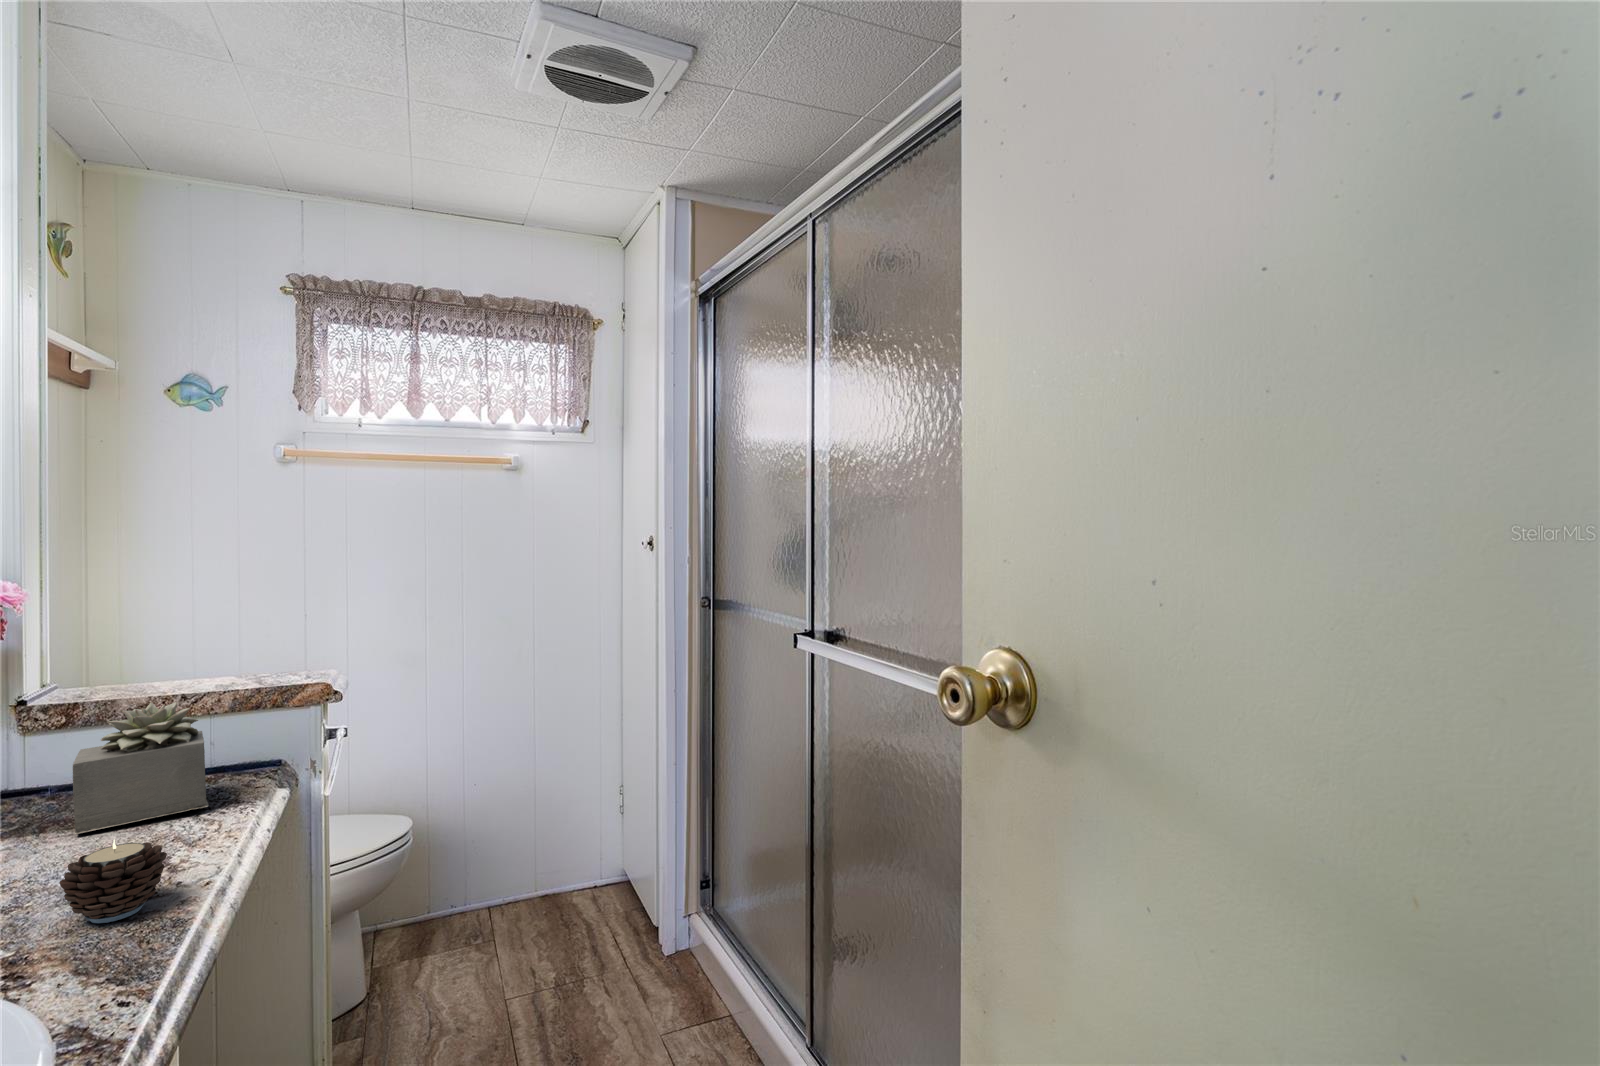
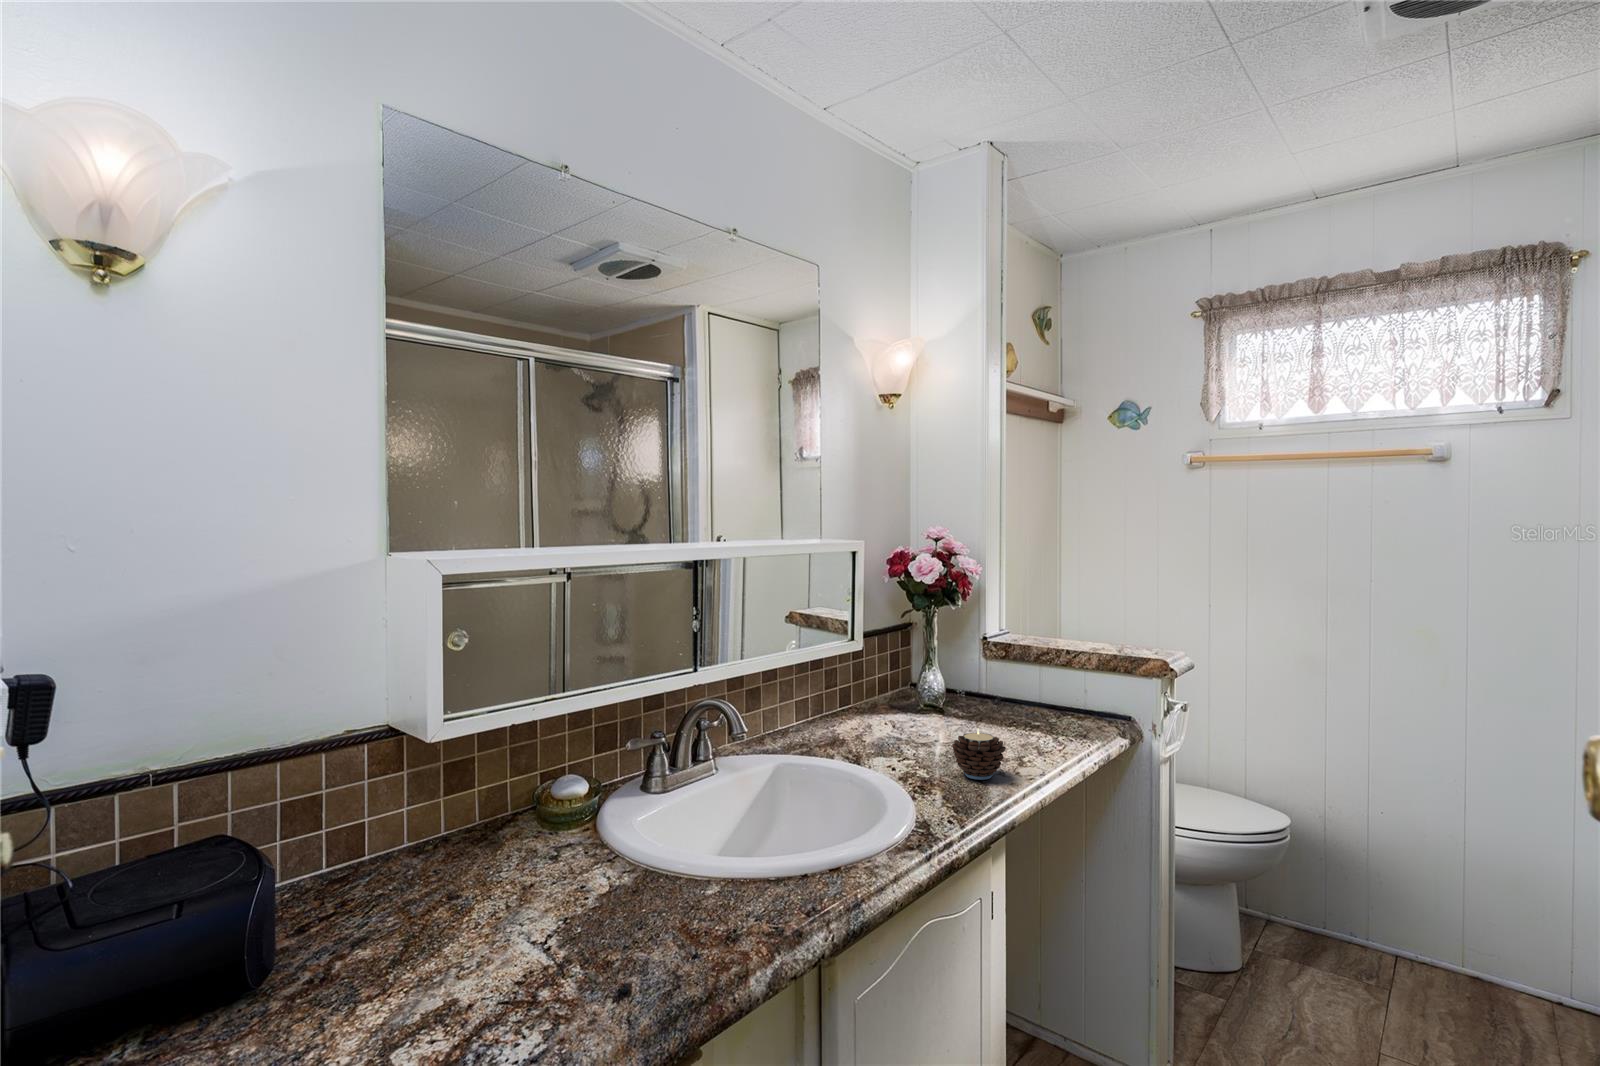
succulent plant: present [73,702,208,834] -> none [991,650,1071,734]

